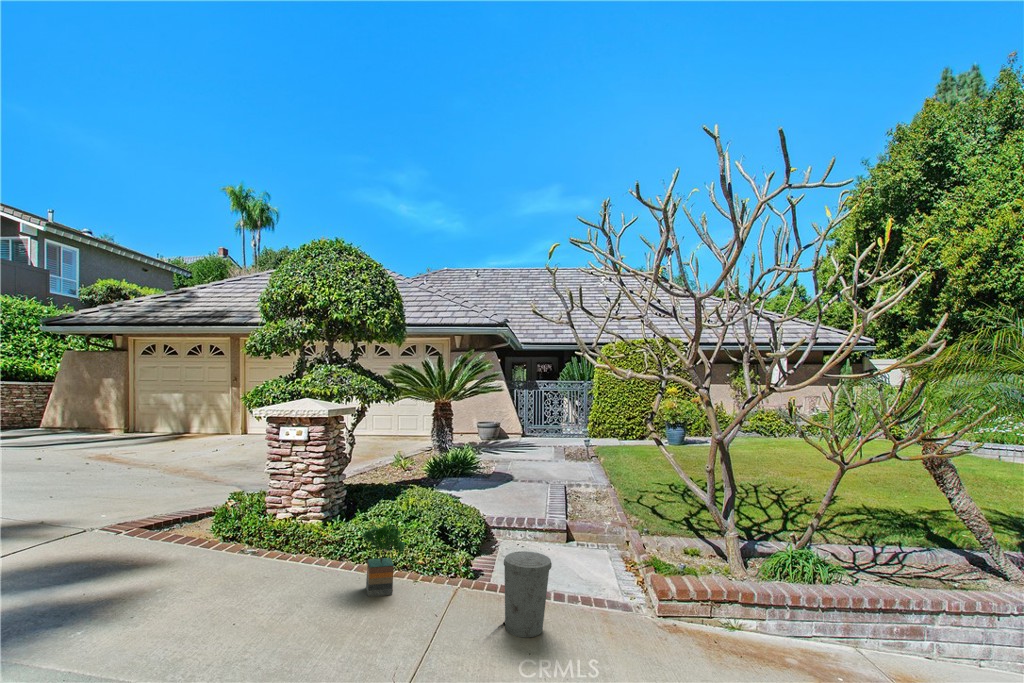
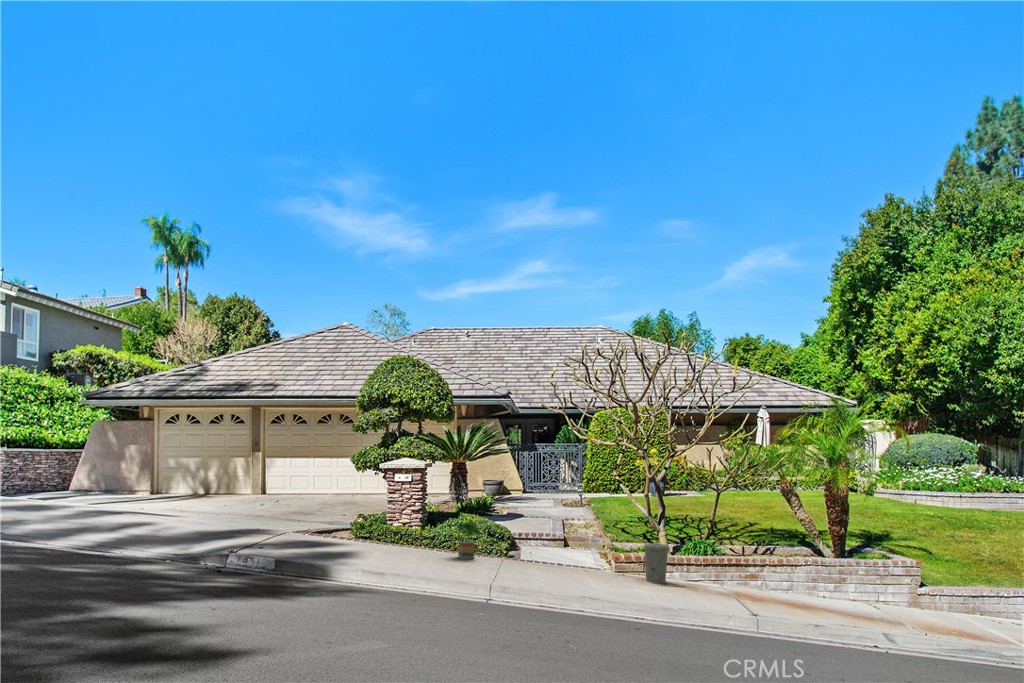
trash can: present [504,551,552,637] -> present [644,543,669,584]

